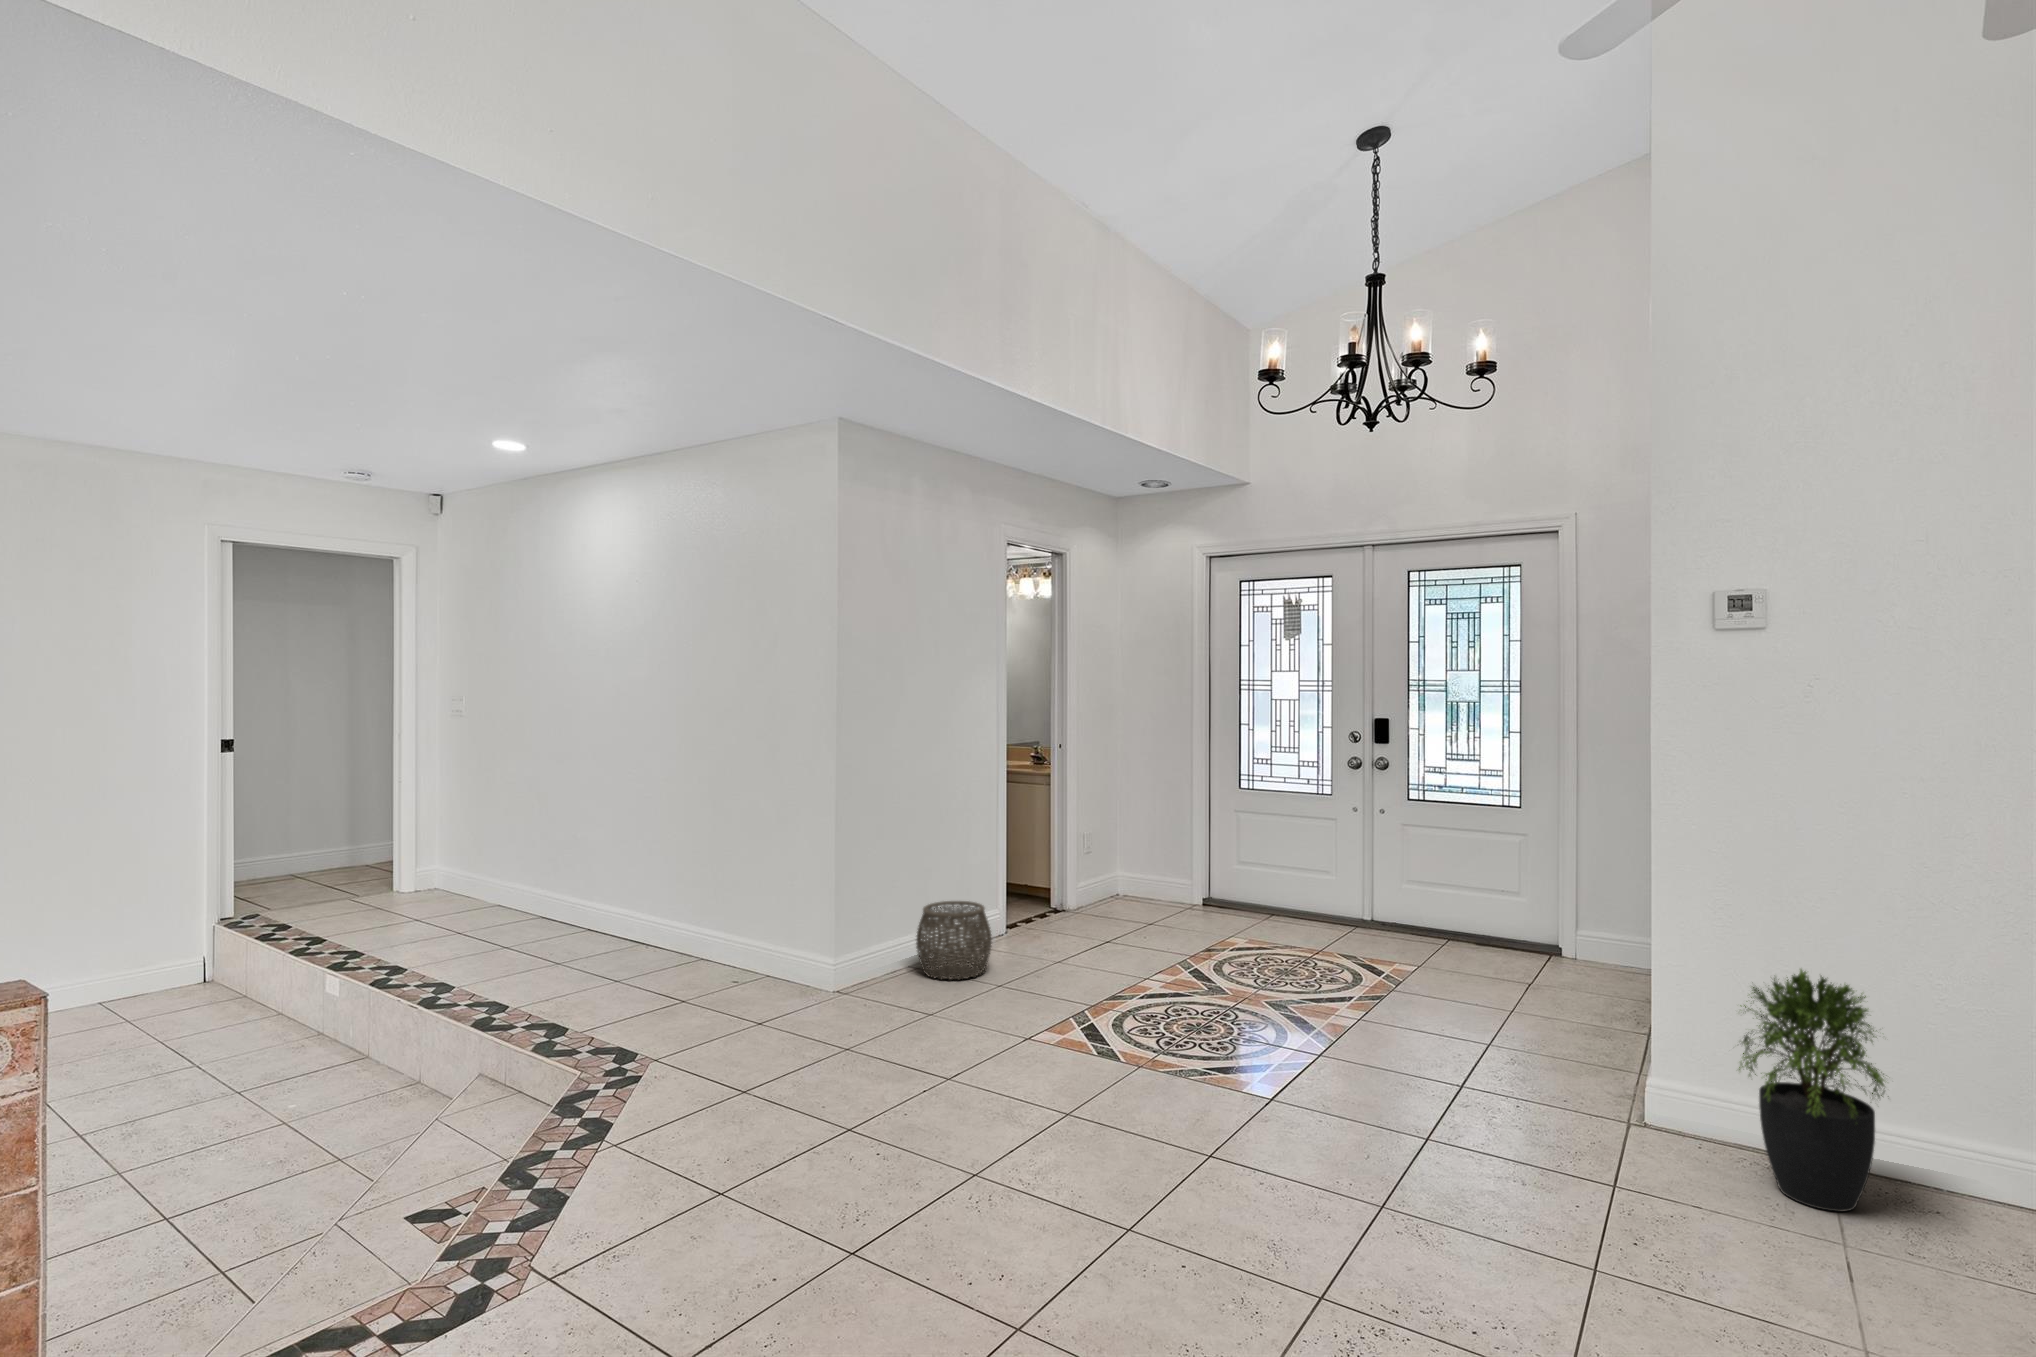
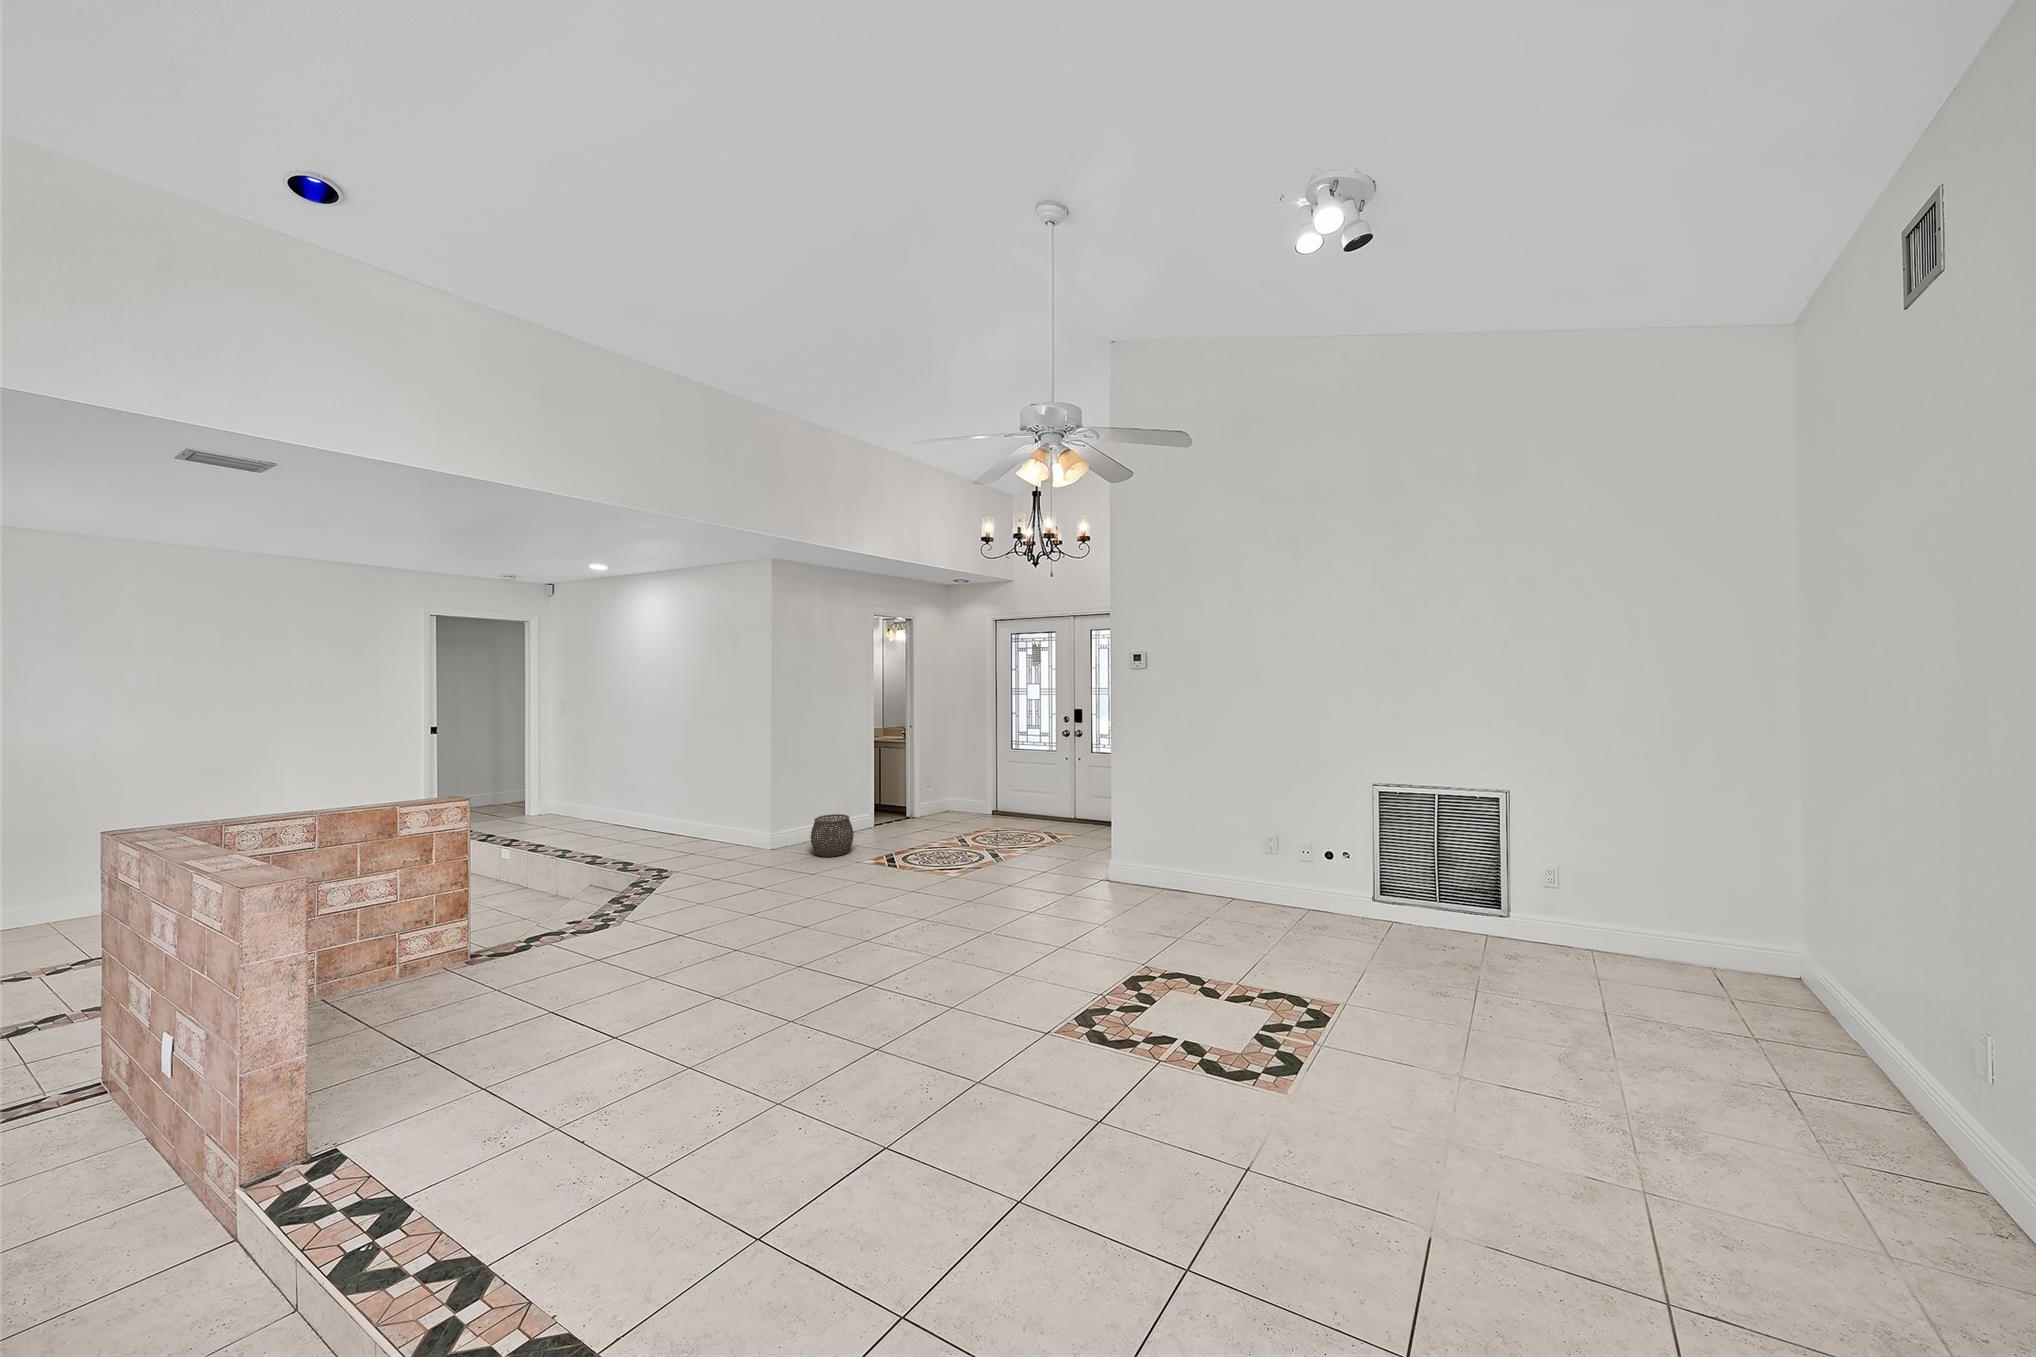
potted plant: present [1739,969,1885,1212] -> none [1146,836,1207,945]

